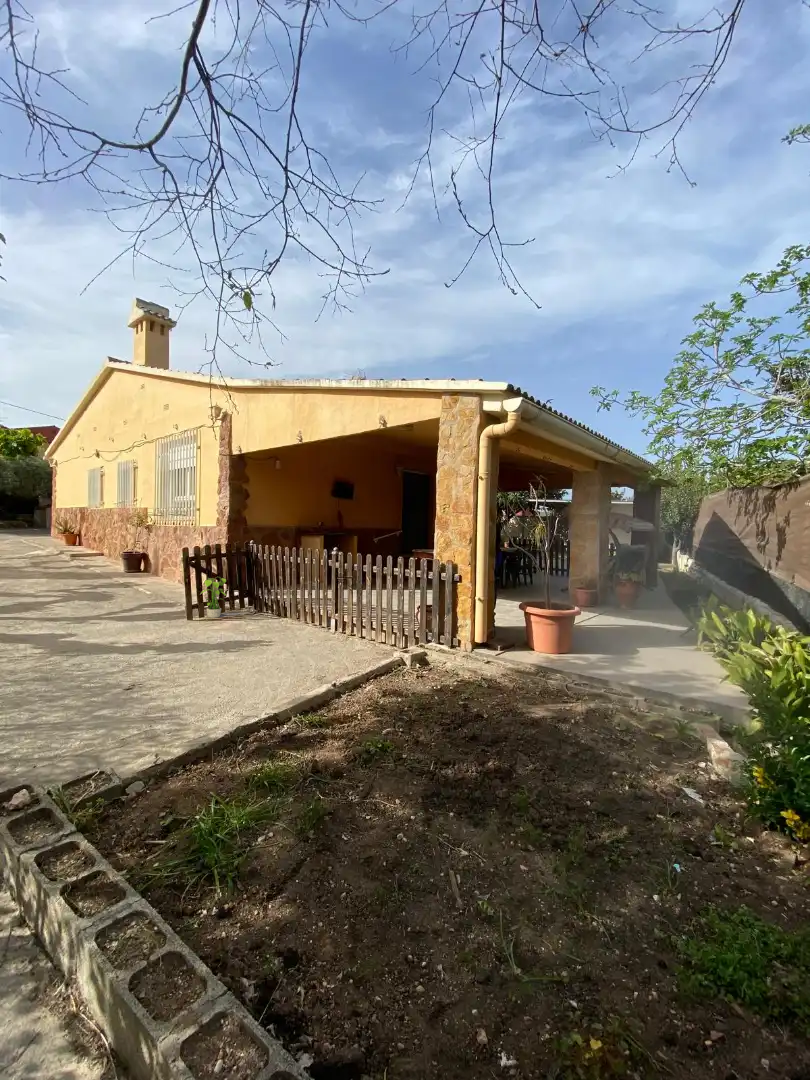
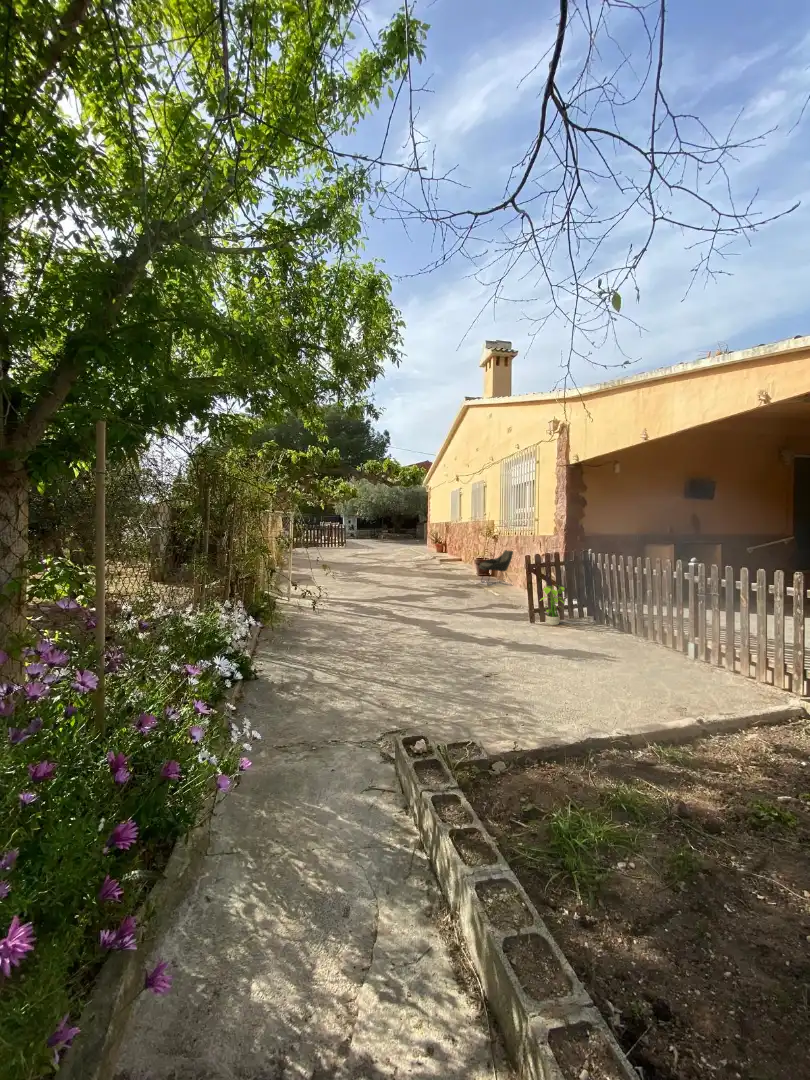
lounge chair: none [127,542,170,584] -> present [479,550,513,586]

